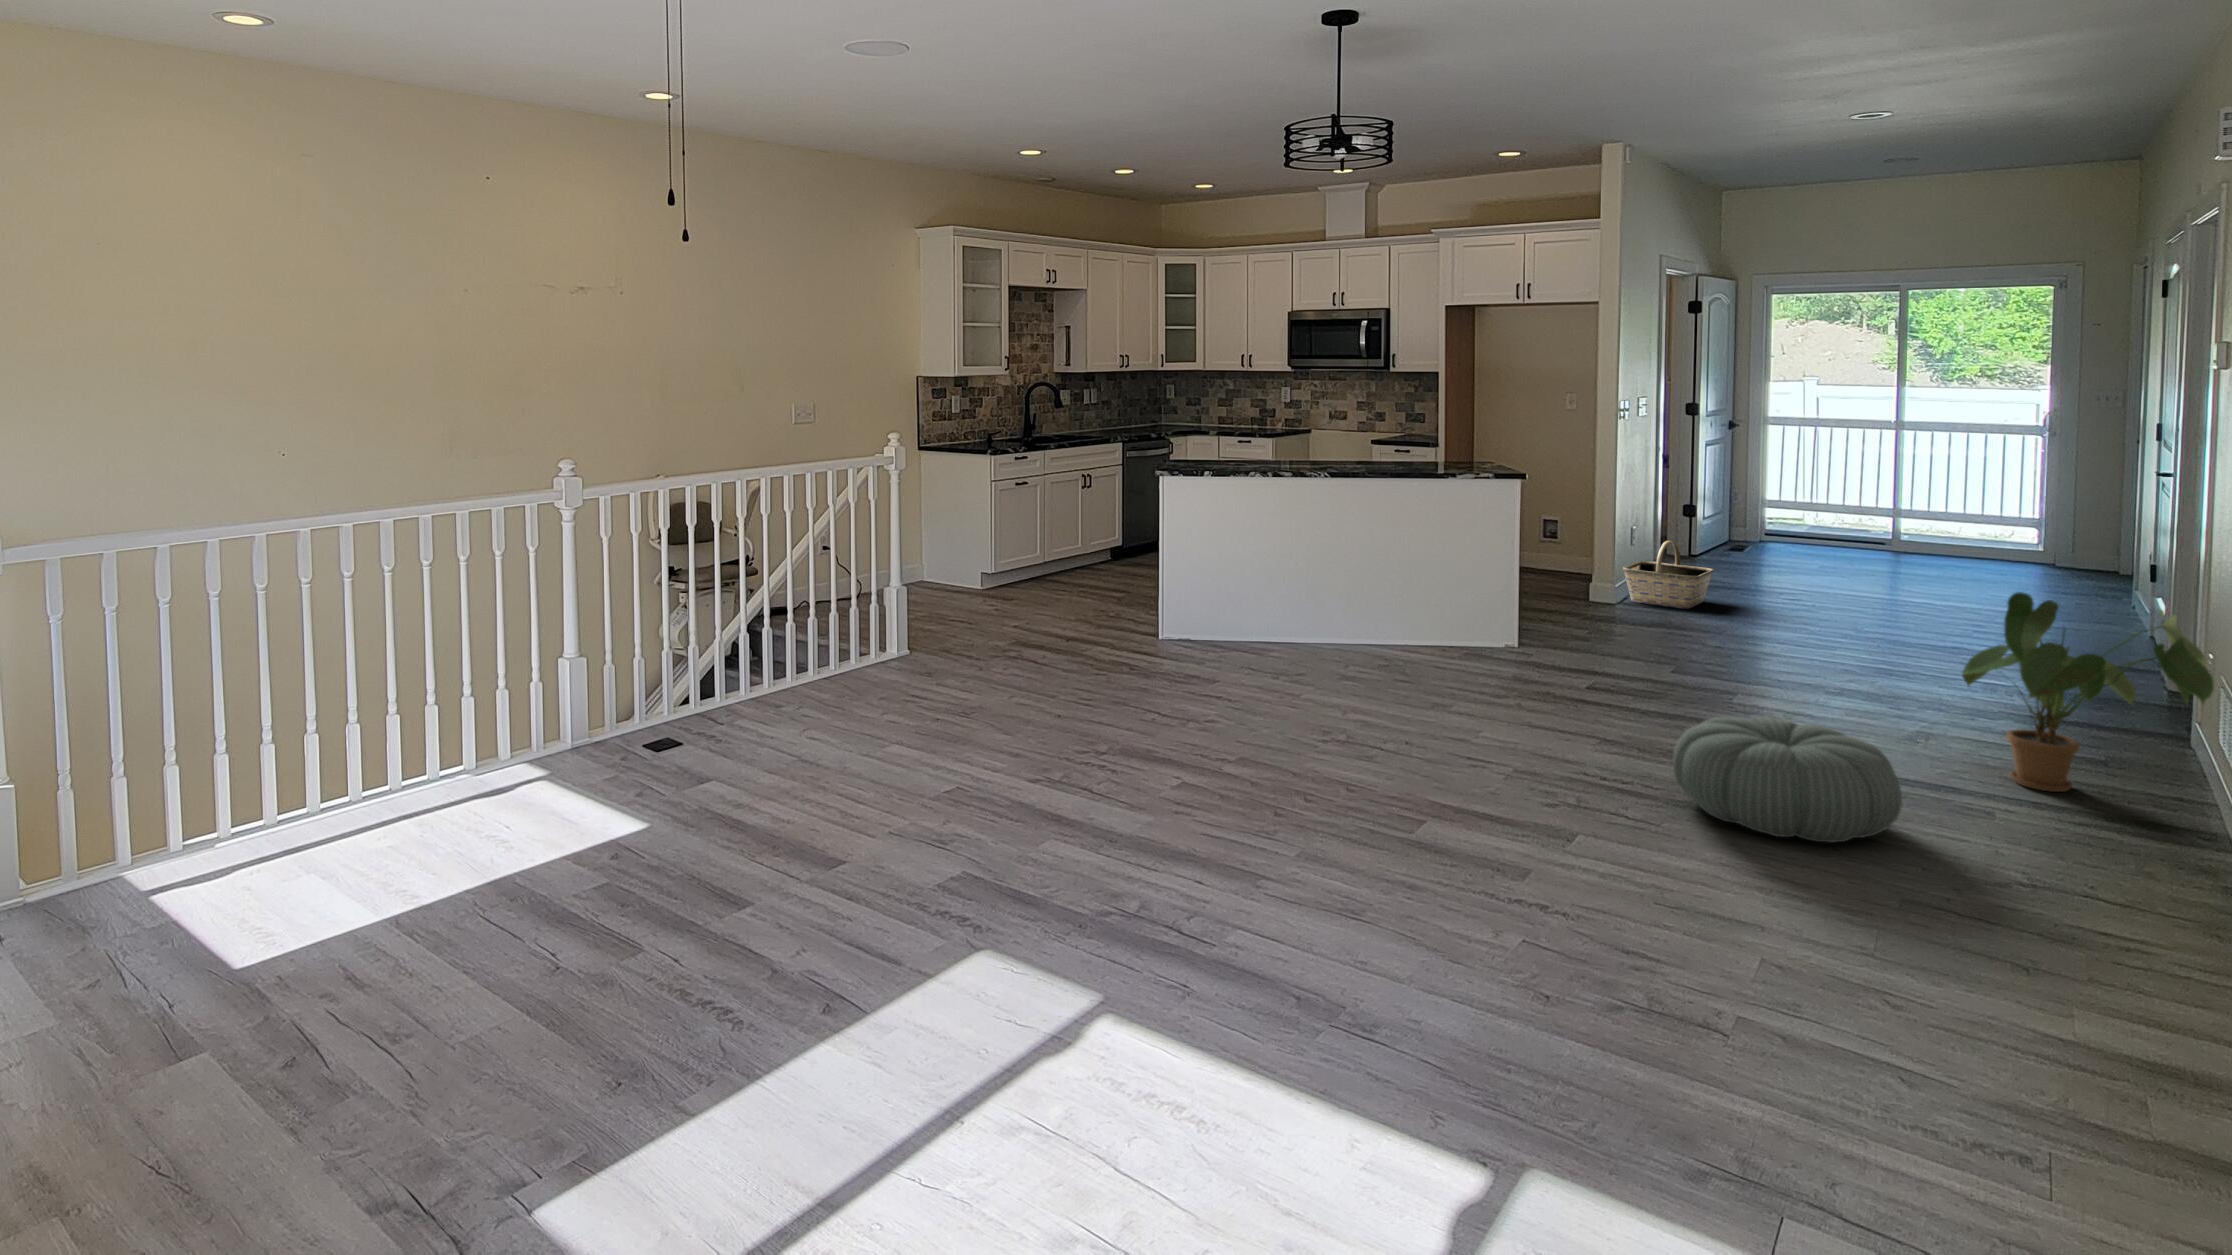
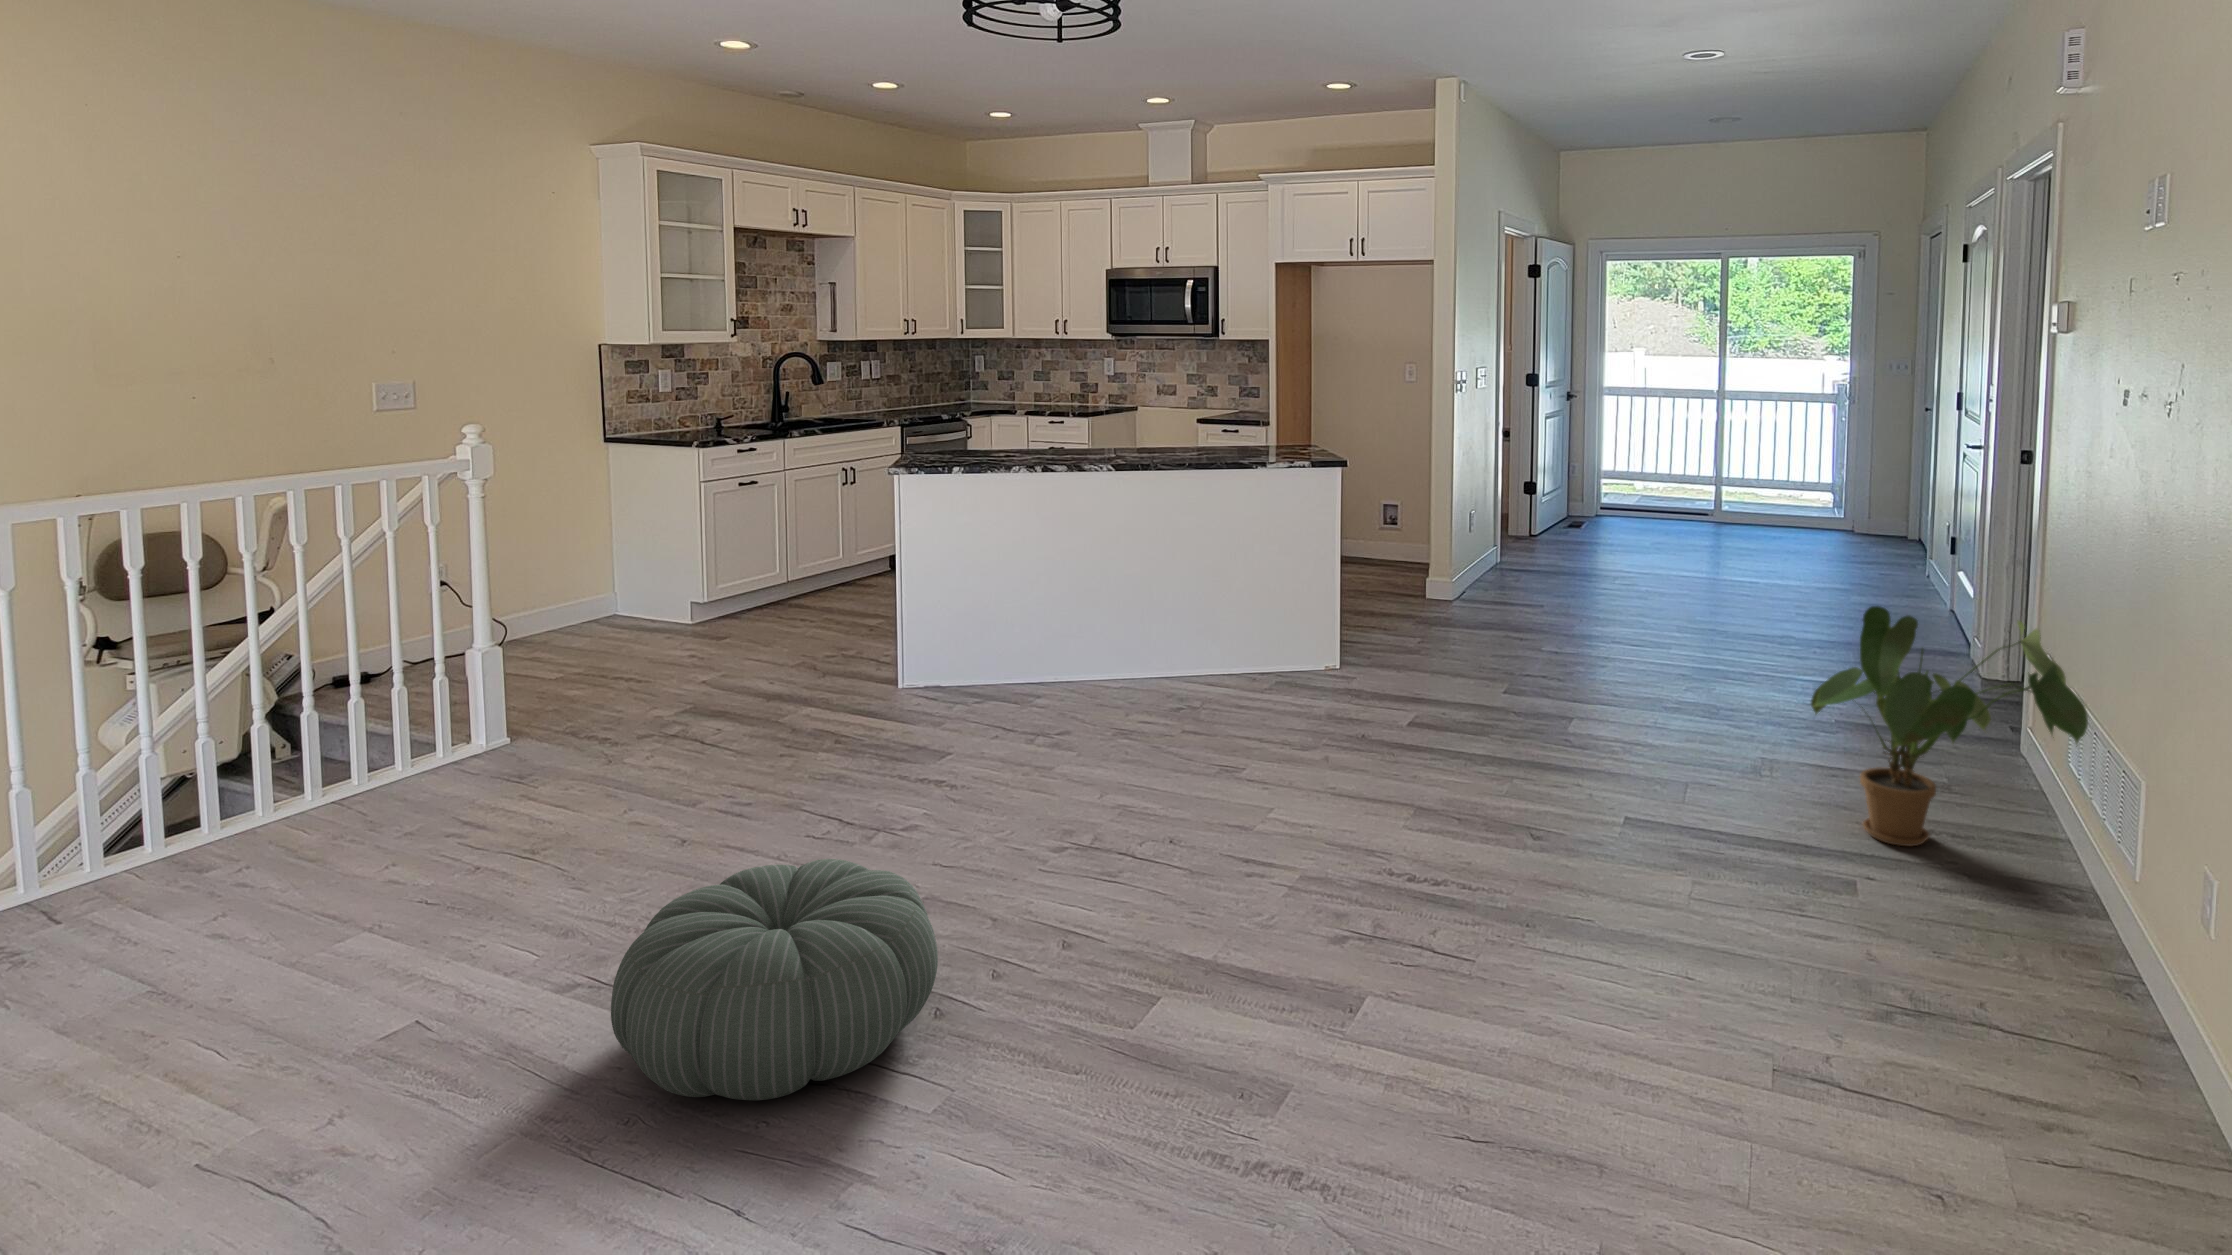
basket: present [1623,541,1713,609] -> none [1458,527,1549,603]
pouf: present [1673,717,1902,842] -> present [611,859,938,1100]

